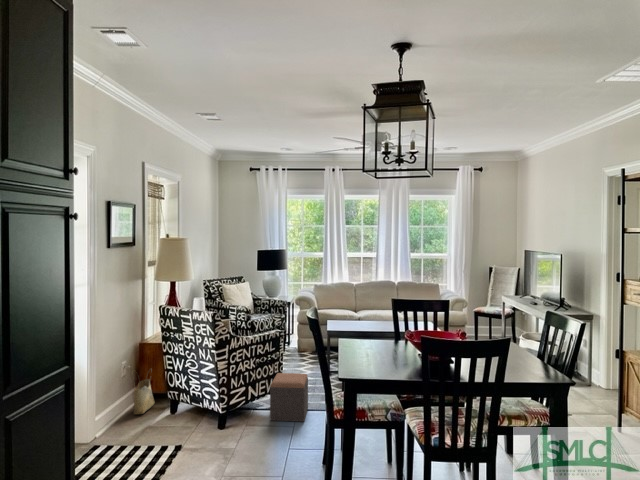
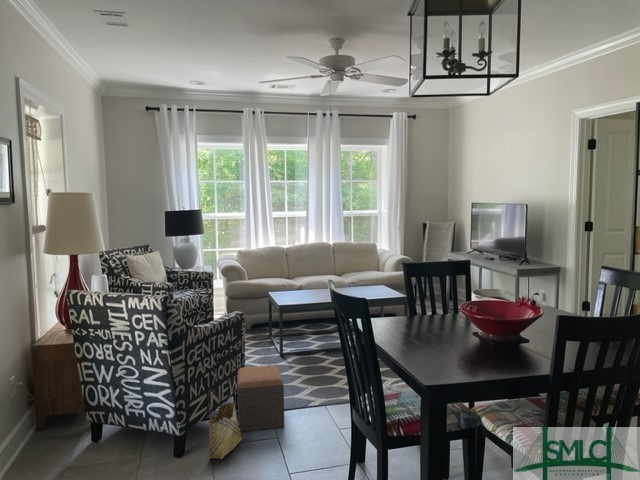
woven basket: present [134,379,154,414] -> present [208,389,242,459]

